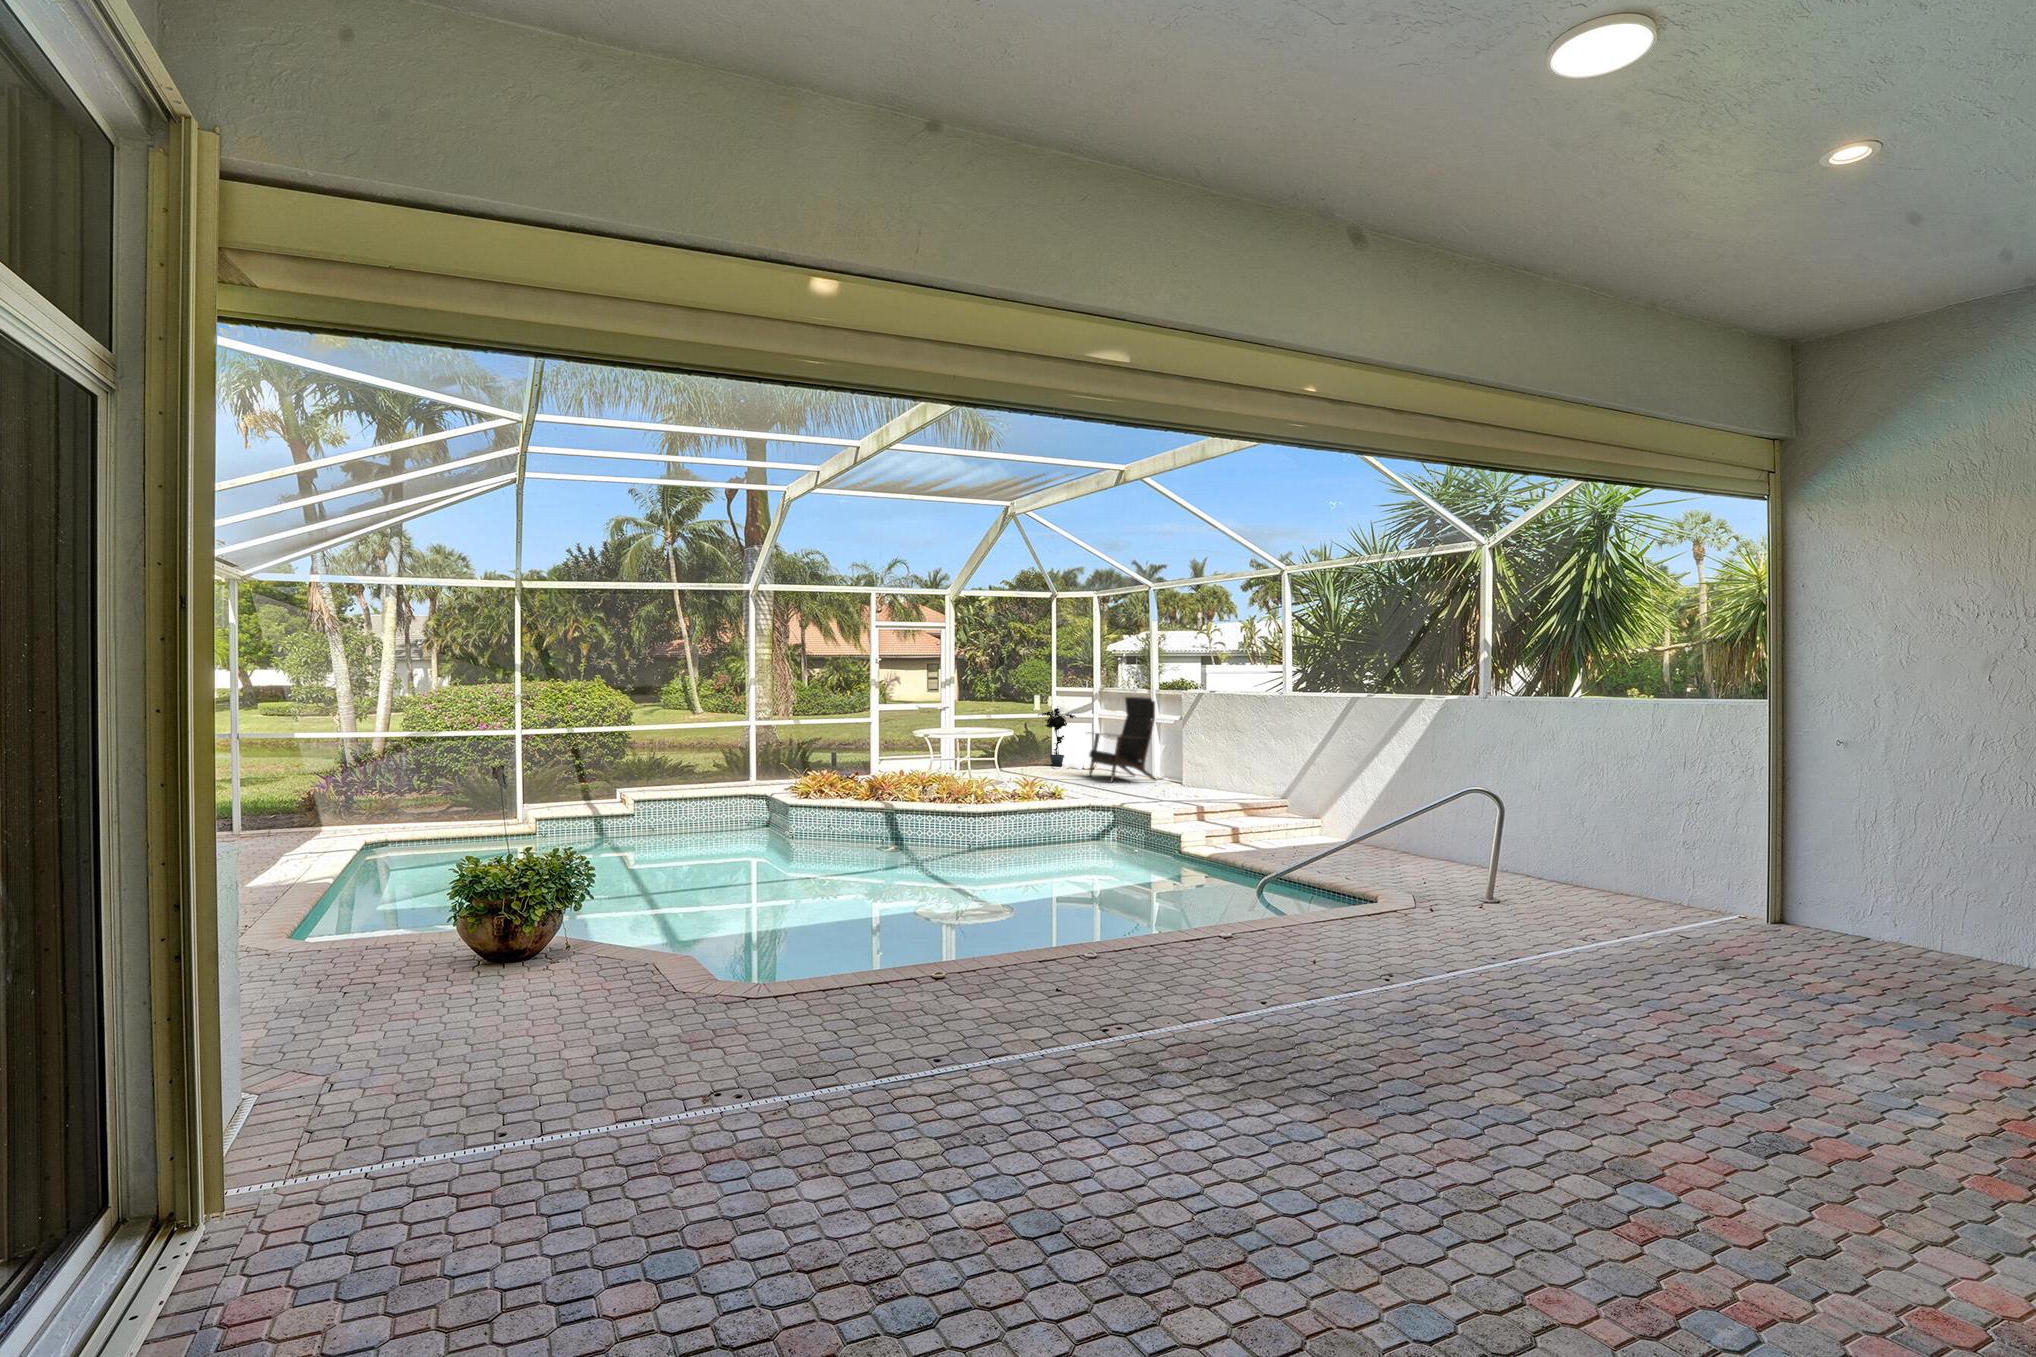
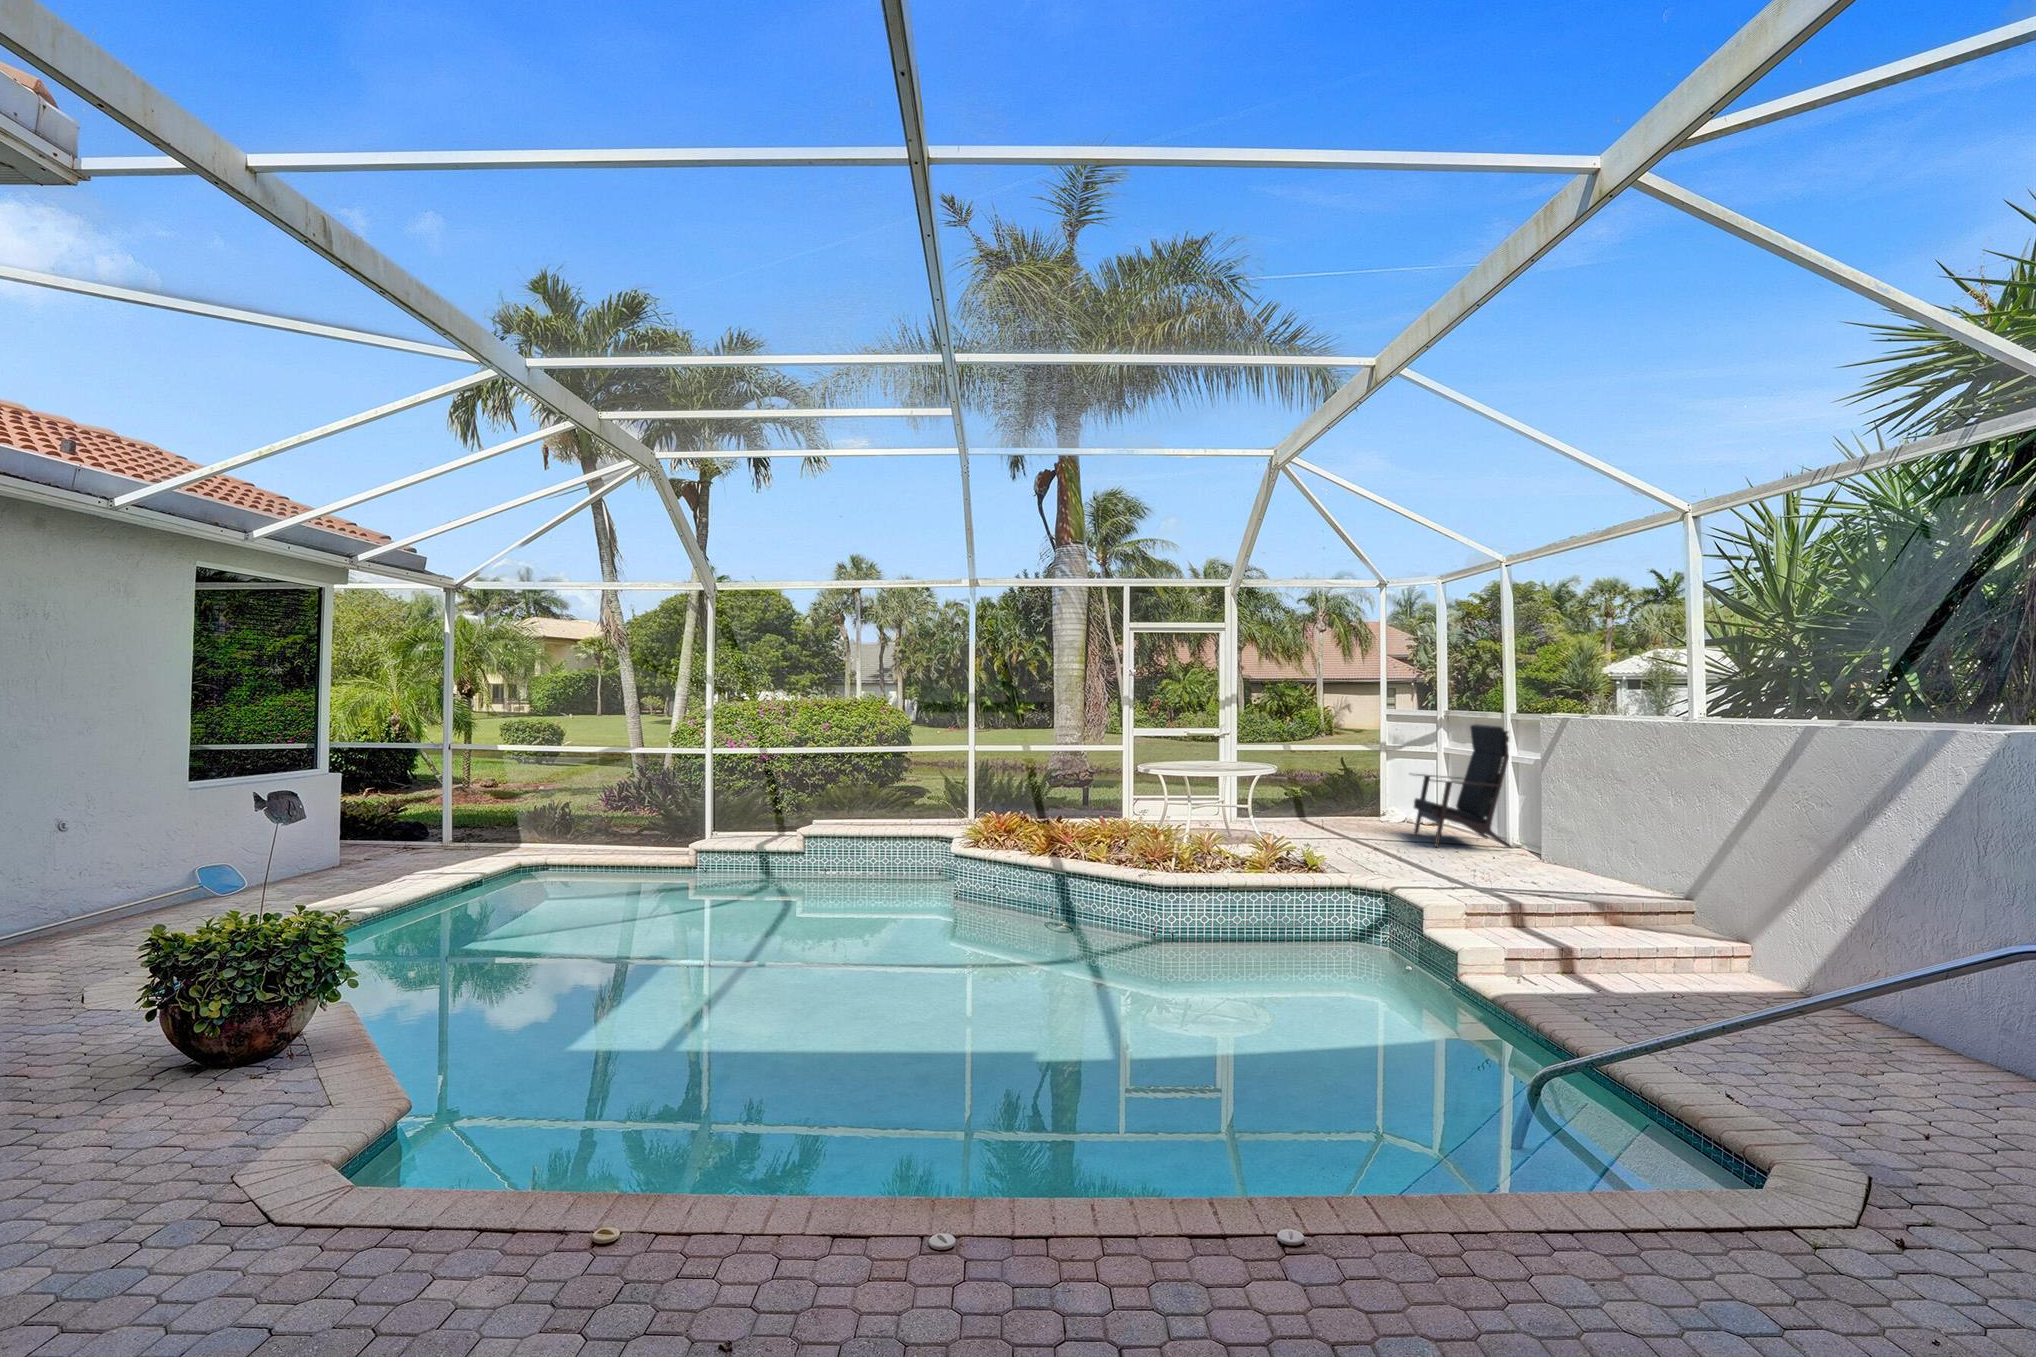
potted plant: present [1038,708,1076,766] -> none [1359,735,1411,817]

